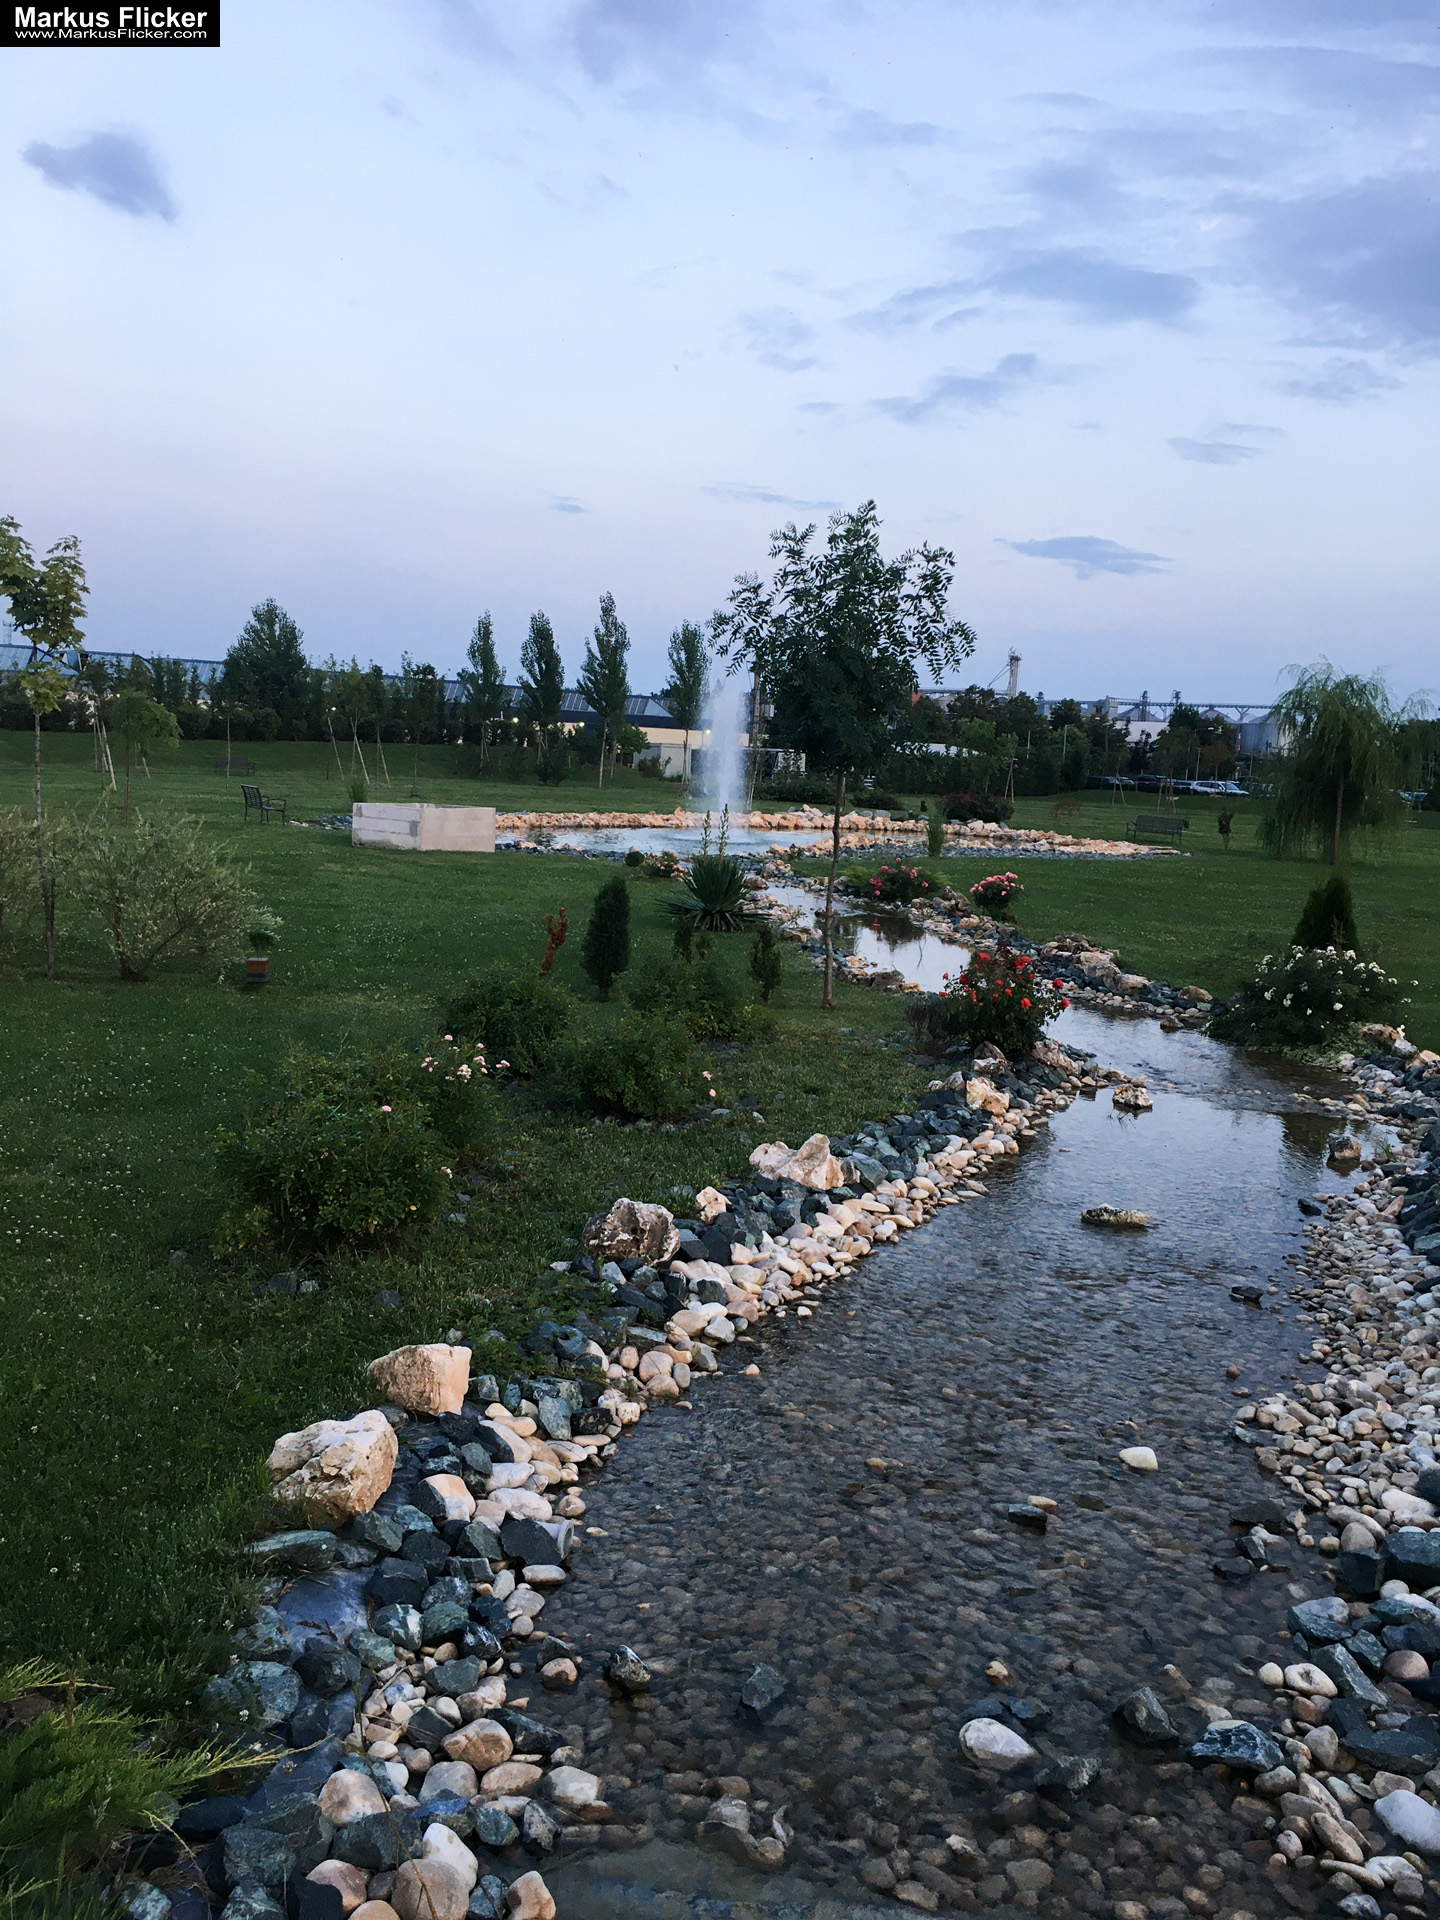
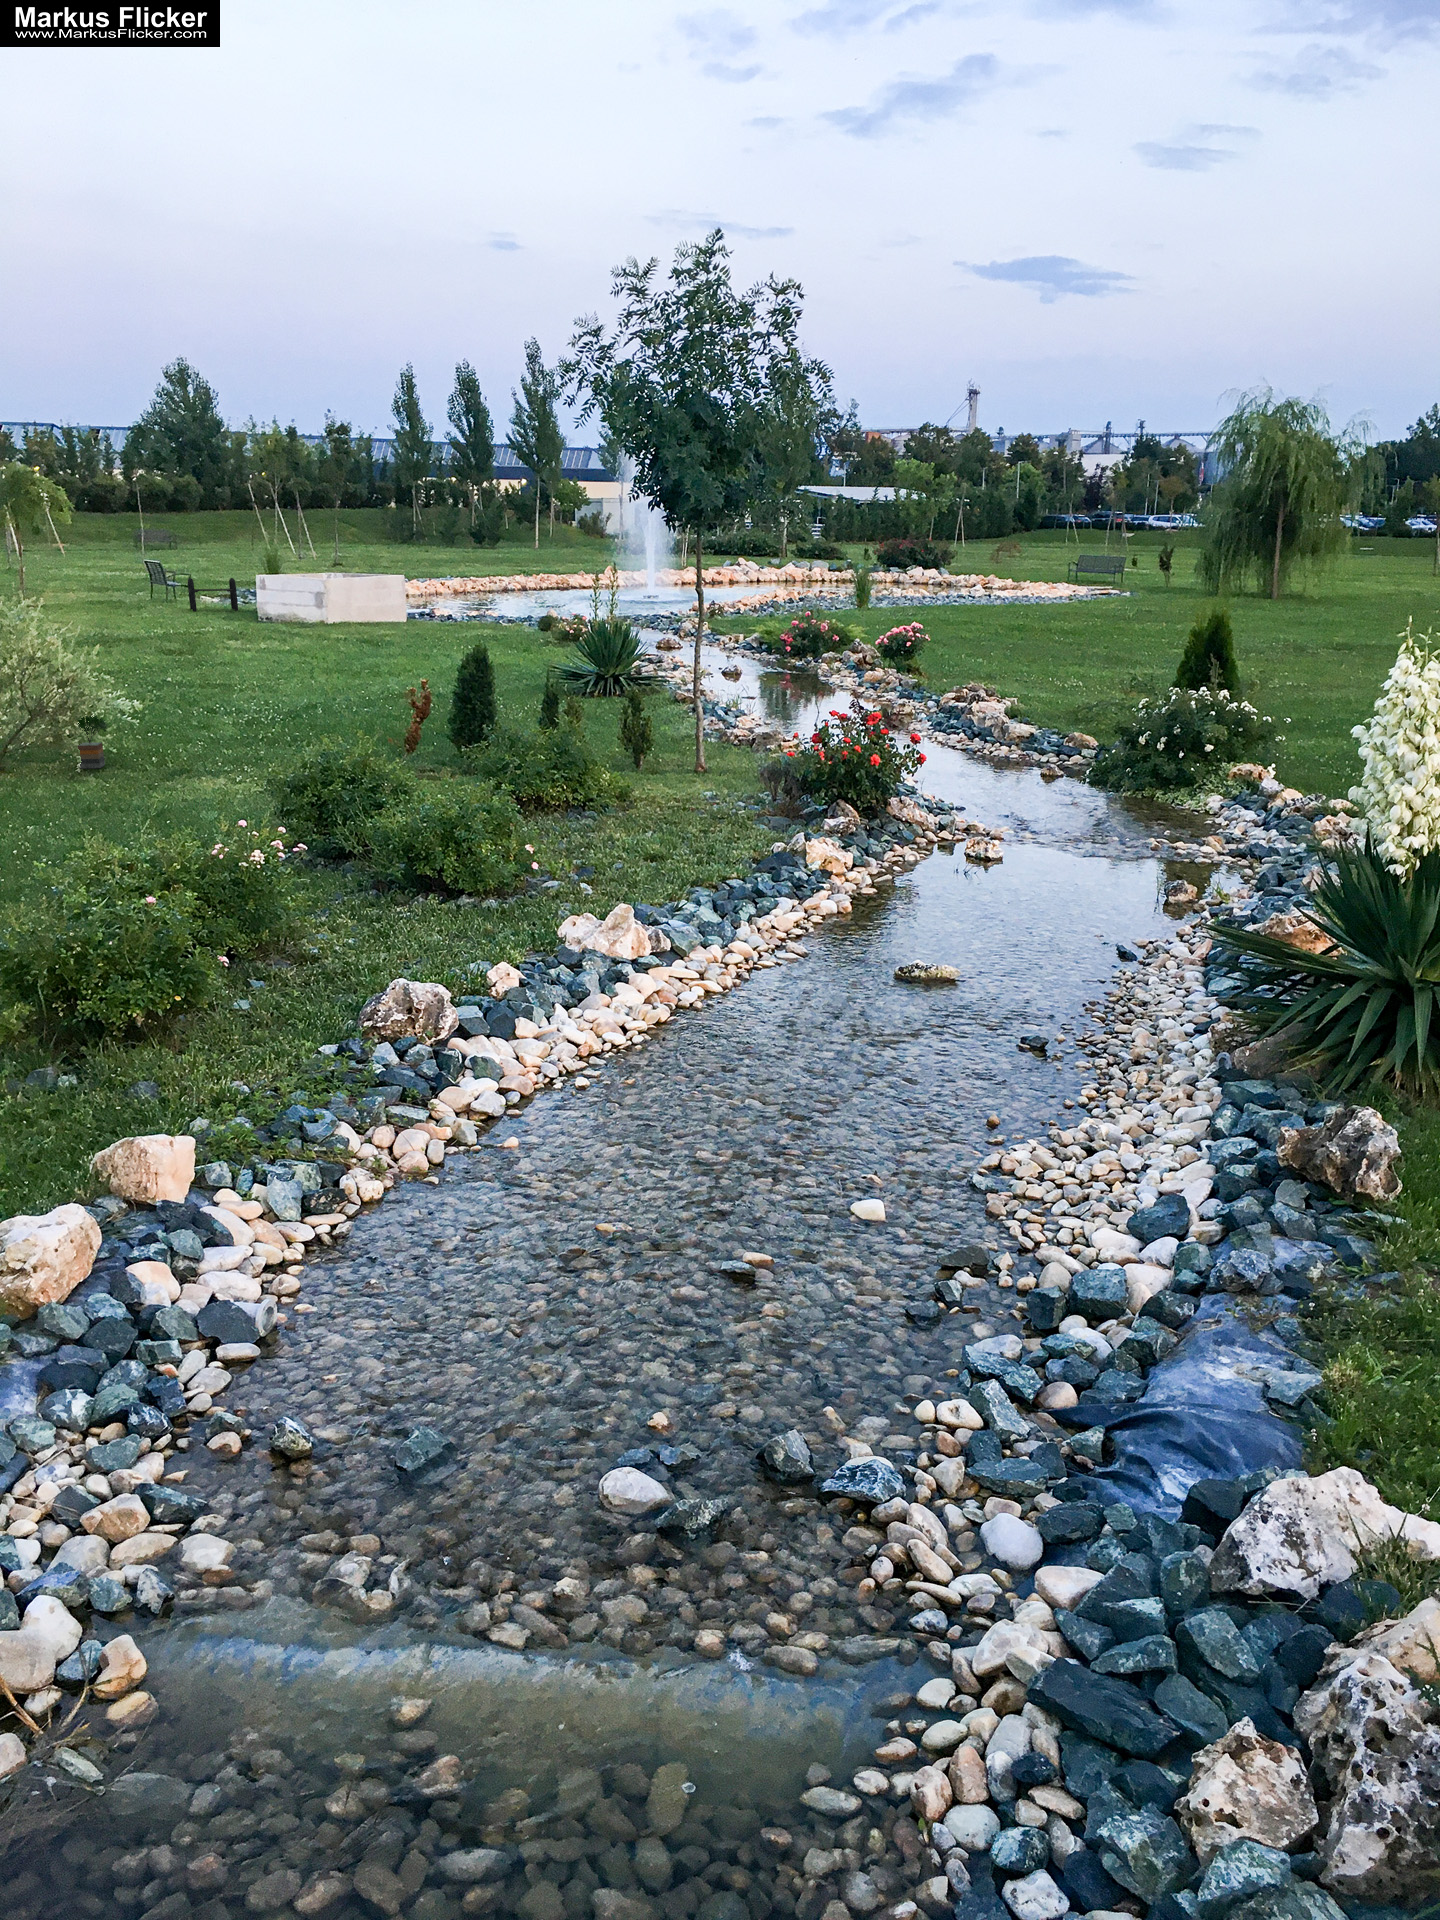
bench: none [309,809,354,840] -> present [188,578,238,612]

